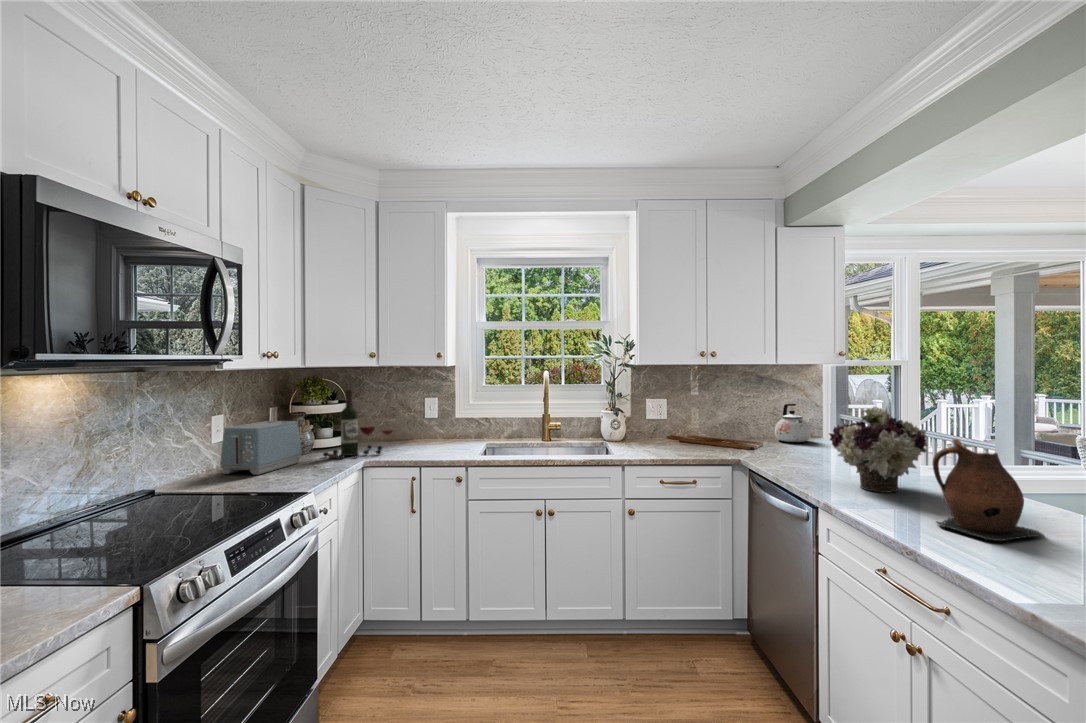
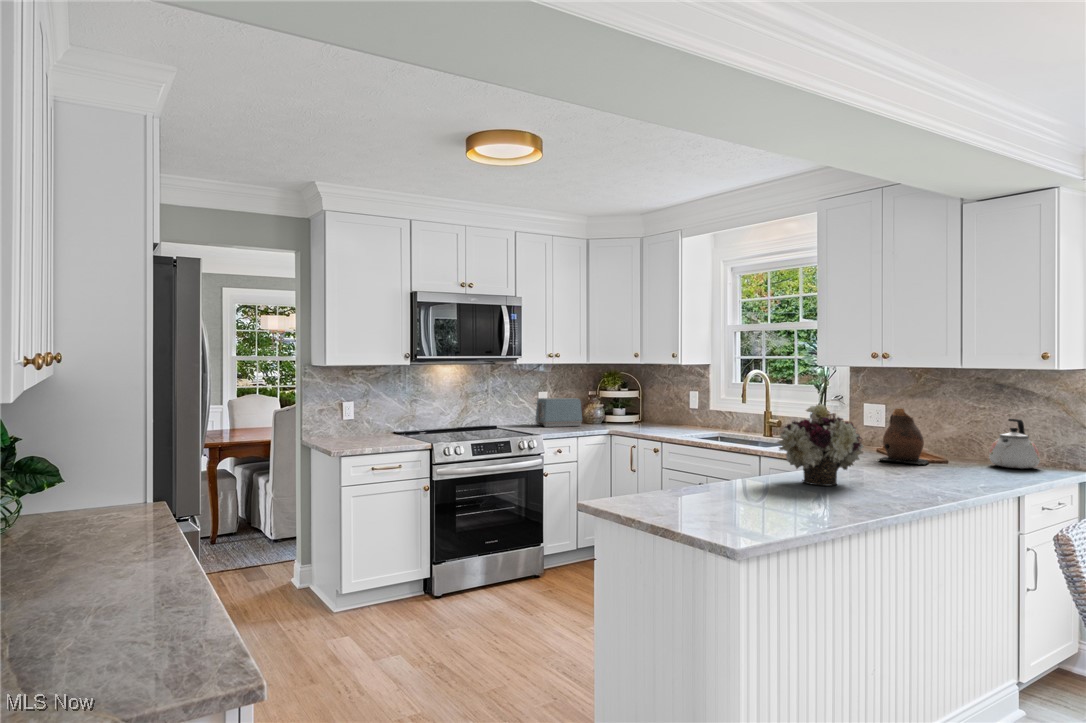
wine bottle: present [323,390,393,458] -> none [600,381,646,428]
ceramic pitcher: present [933,439,1044,541] -> present [879,408,928,465]

